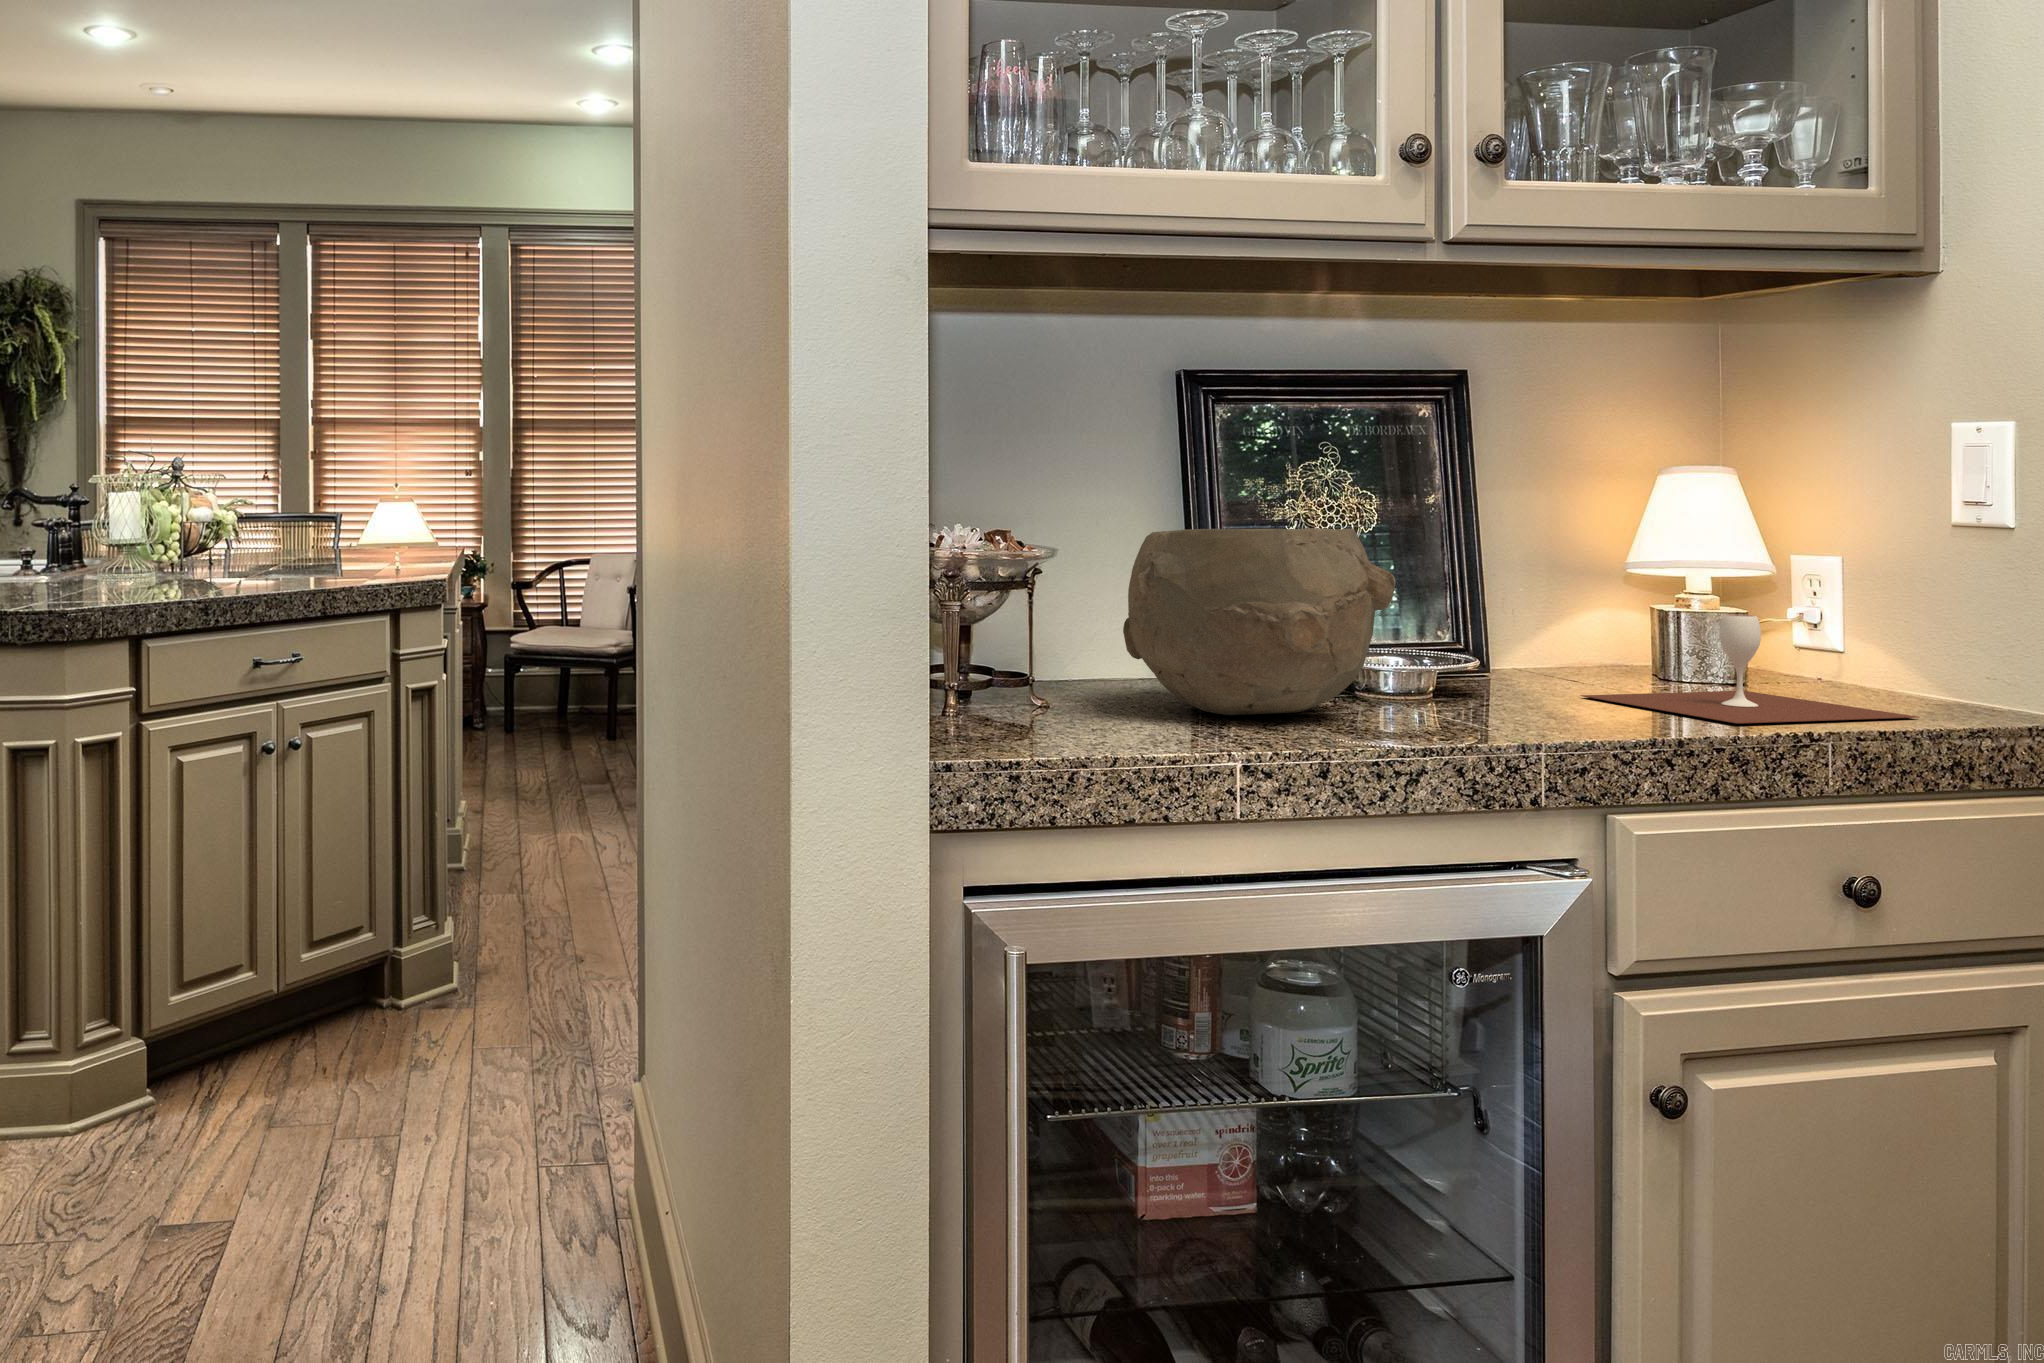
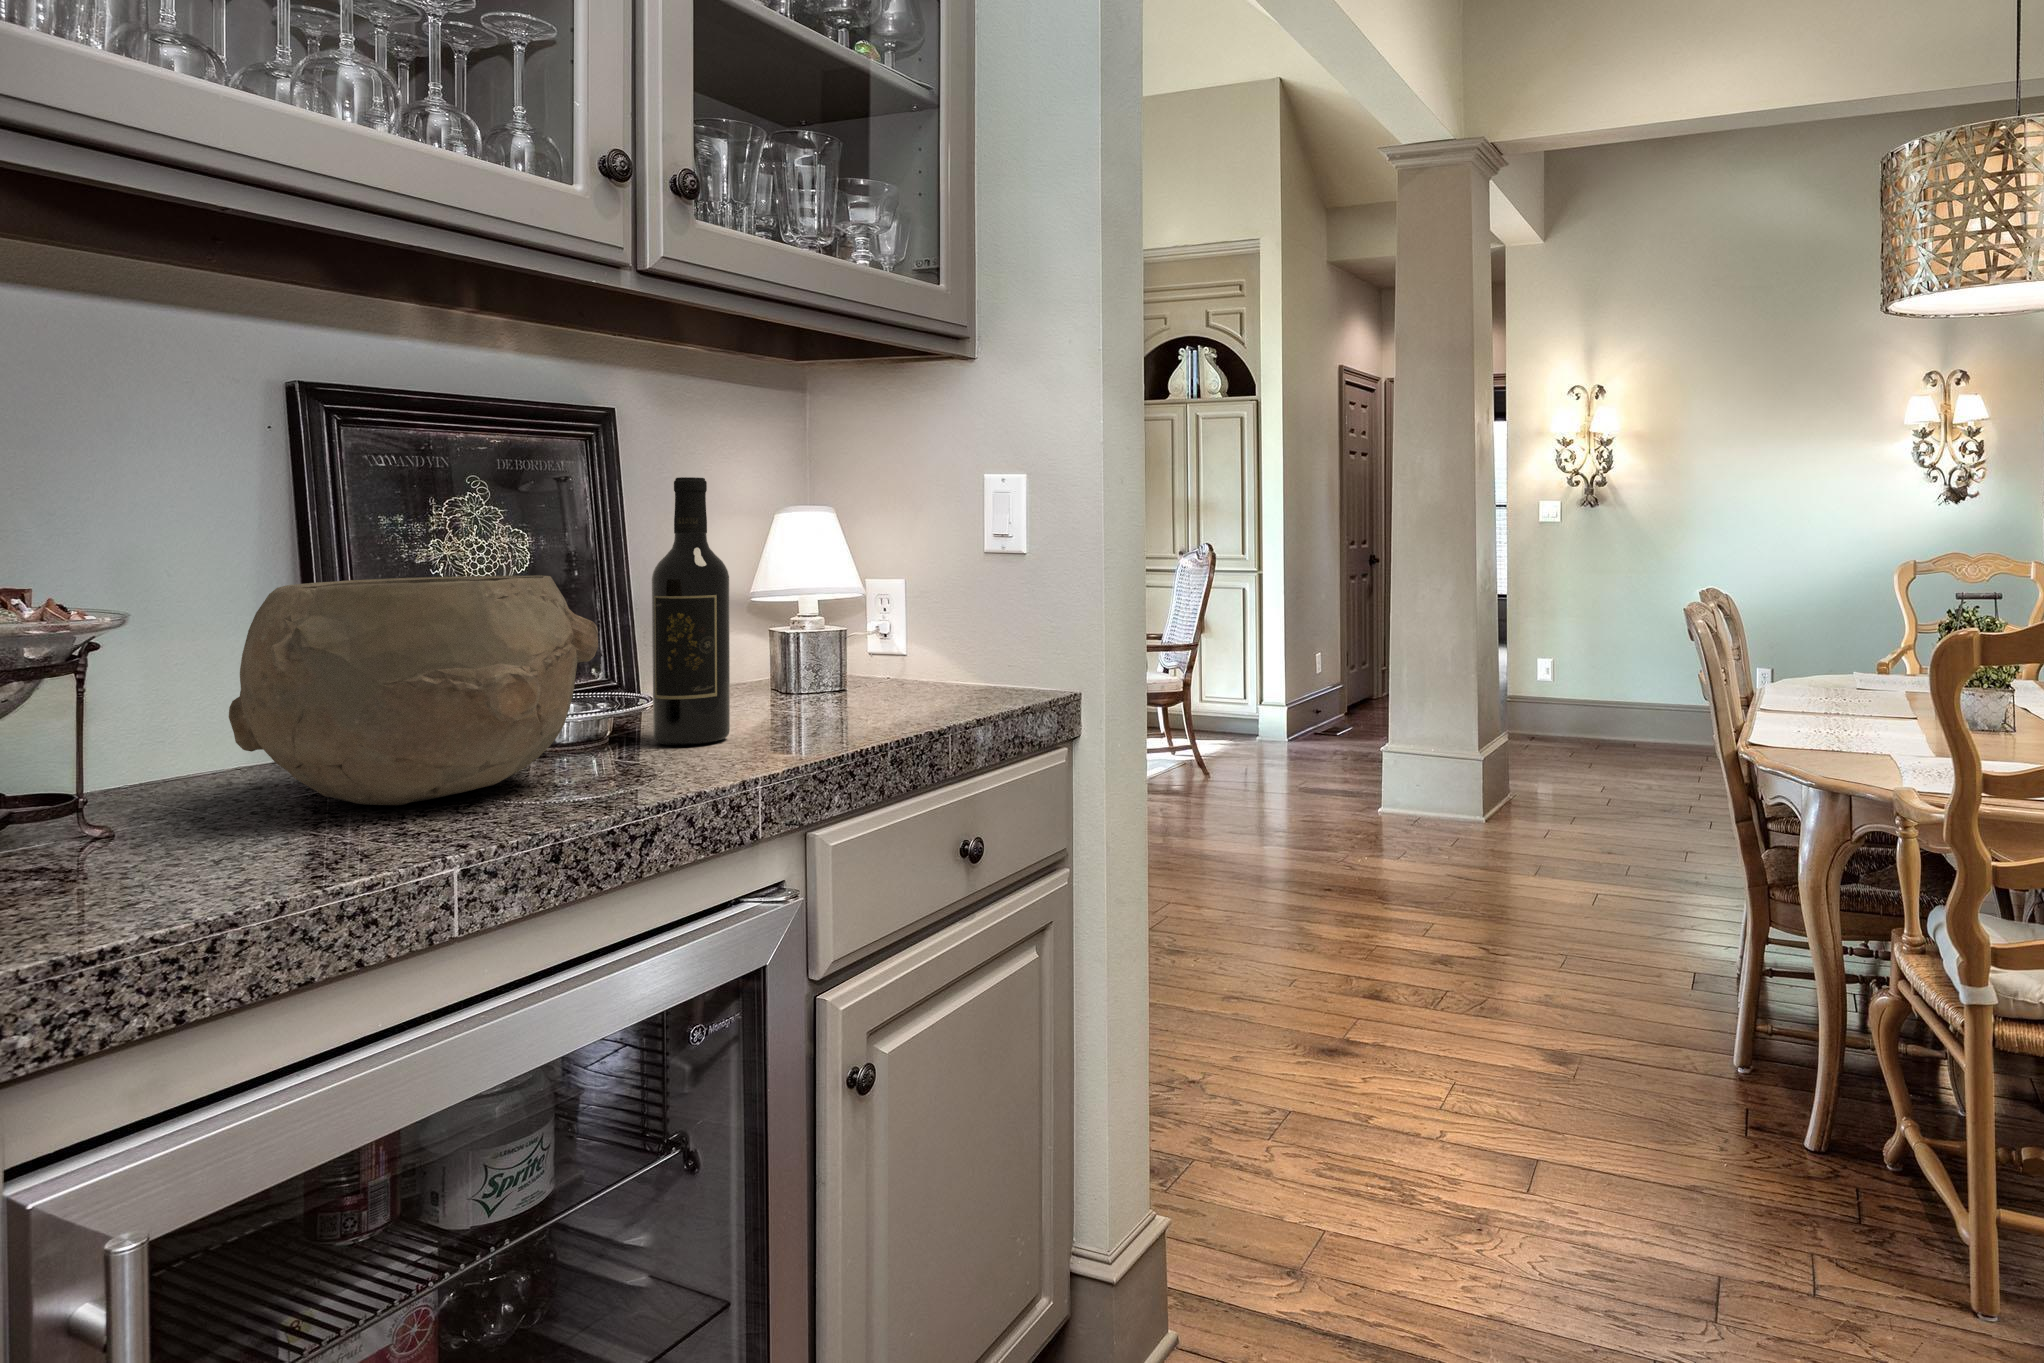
wine bottle: none [1470,434,1551,709] -> present [652,477,730,745]
wine glass: present [1580,615,1919,724] -> none [742,634,989,730]

